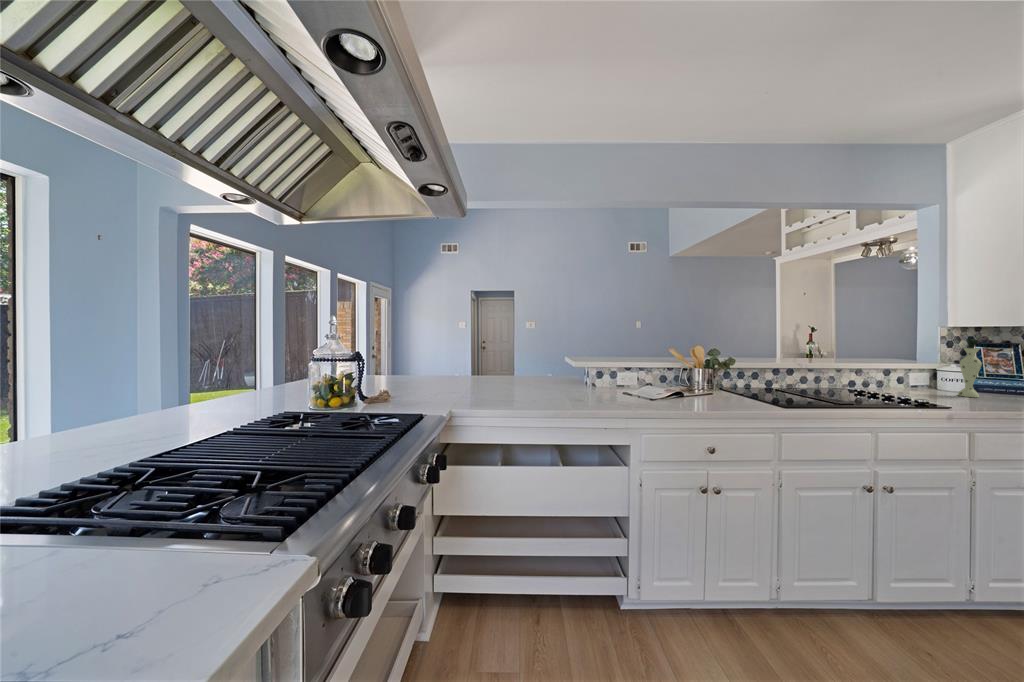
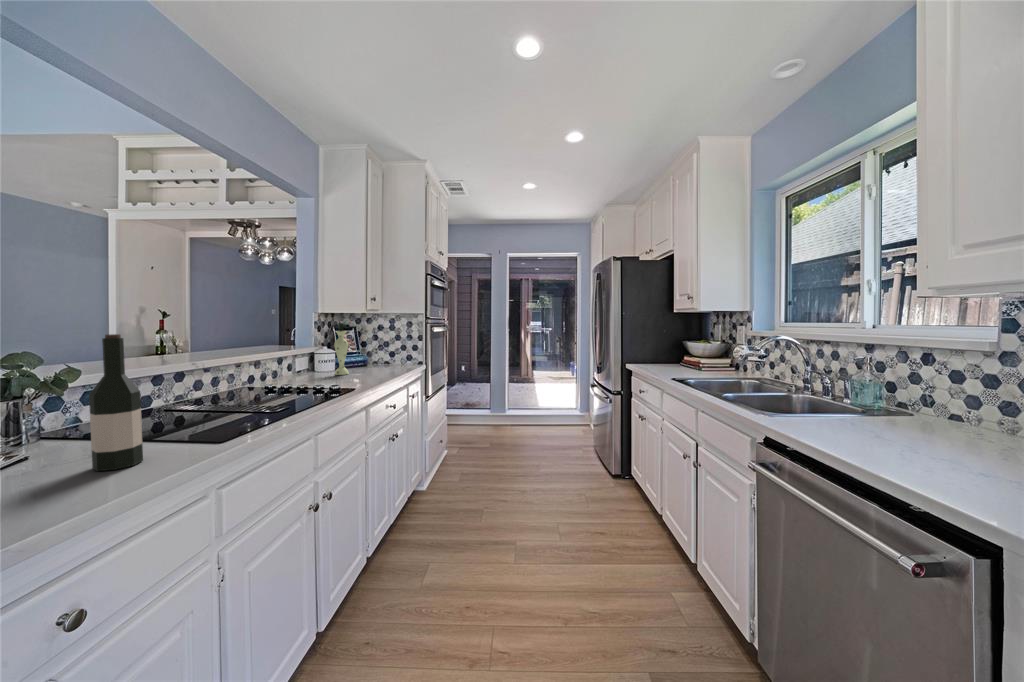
wine bottle: none [730,342,752,409] -> present [89,334,143,471]

